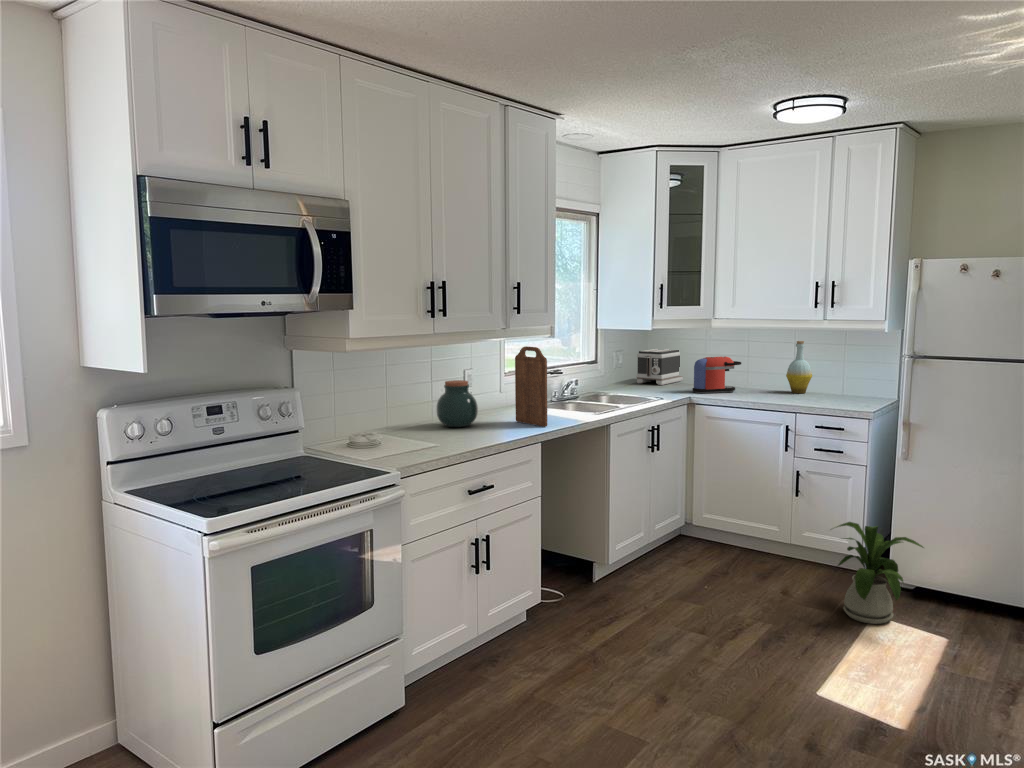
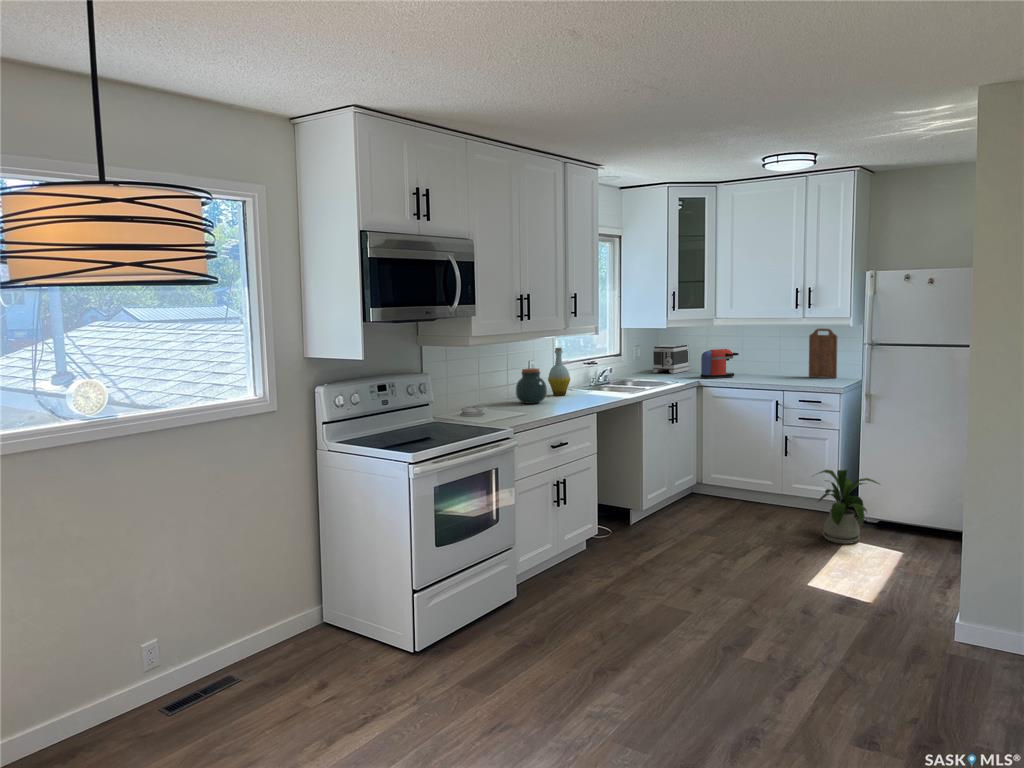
bottle: present [786,341,812,393] -> present [548,348,570,396]
cutting board: present [515,346,547,427] -> present [809,328,837,378]

